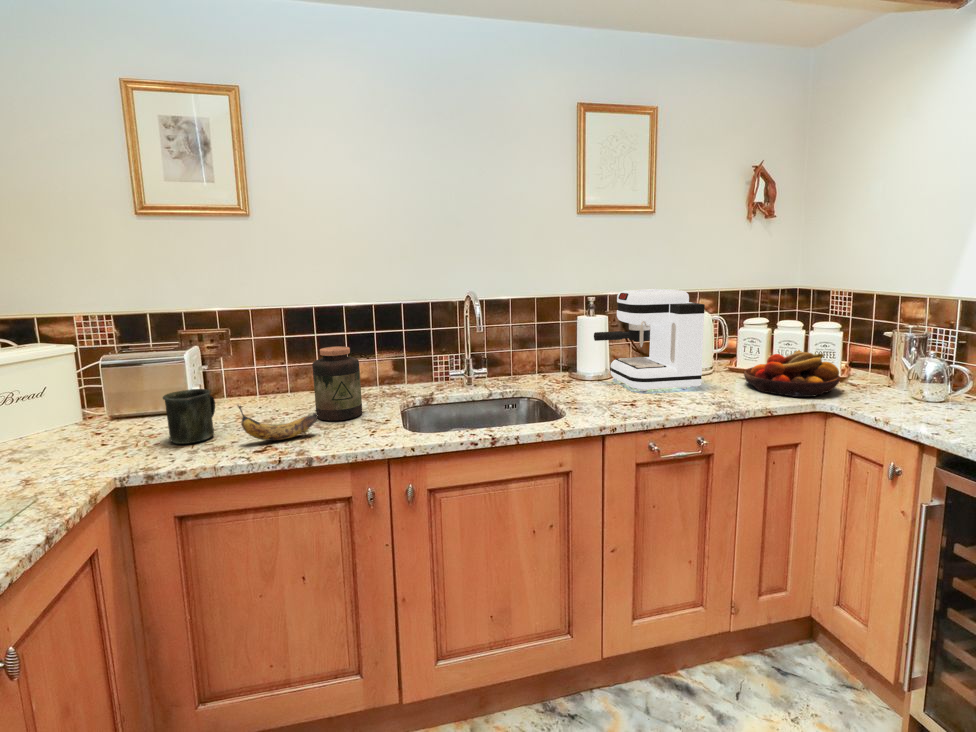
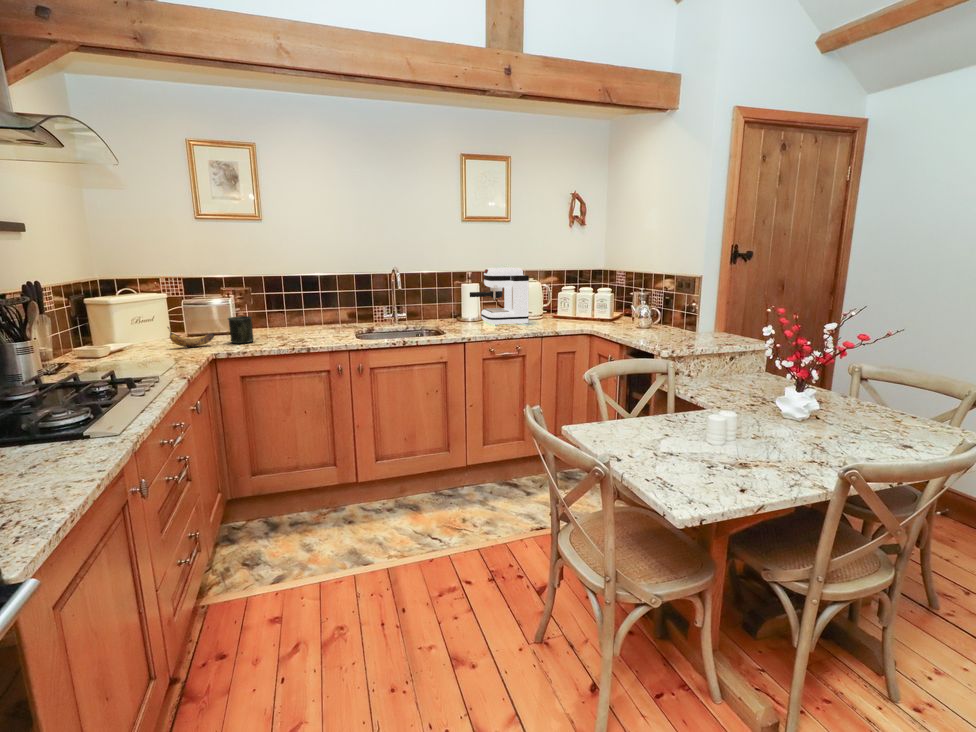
jar: present [312,346,362,421] -> none [305,296,333,336]
fruit bowl: present [744,350,840,397] -> none [555,304,603,327]
banana: present [237,405,317,441] -> present [168,327,214,347]

